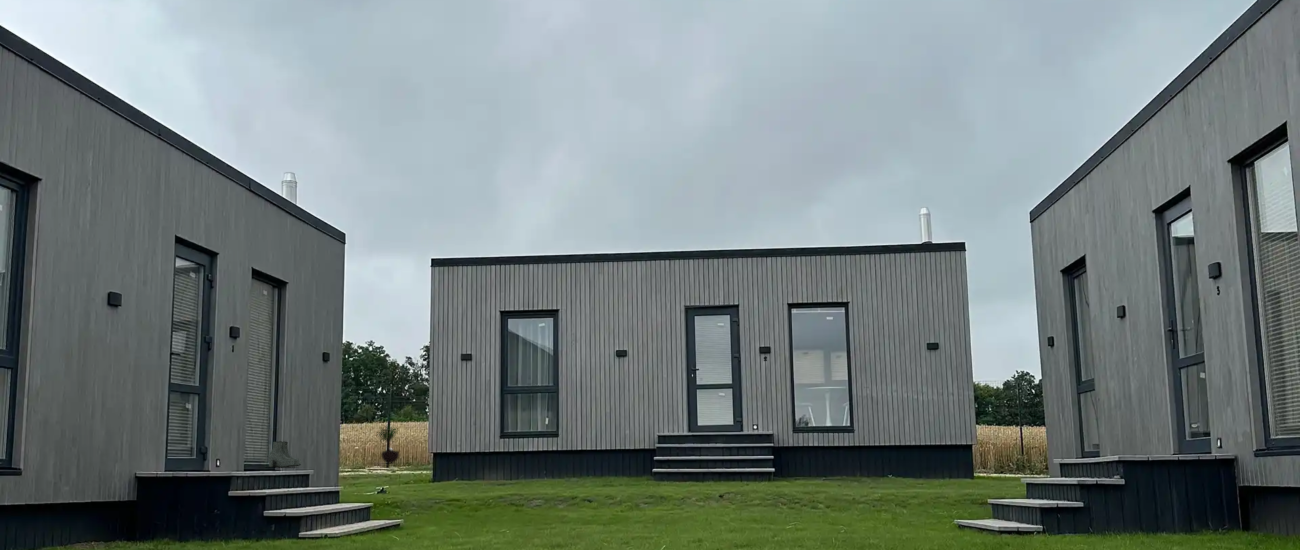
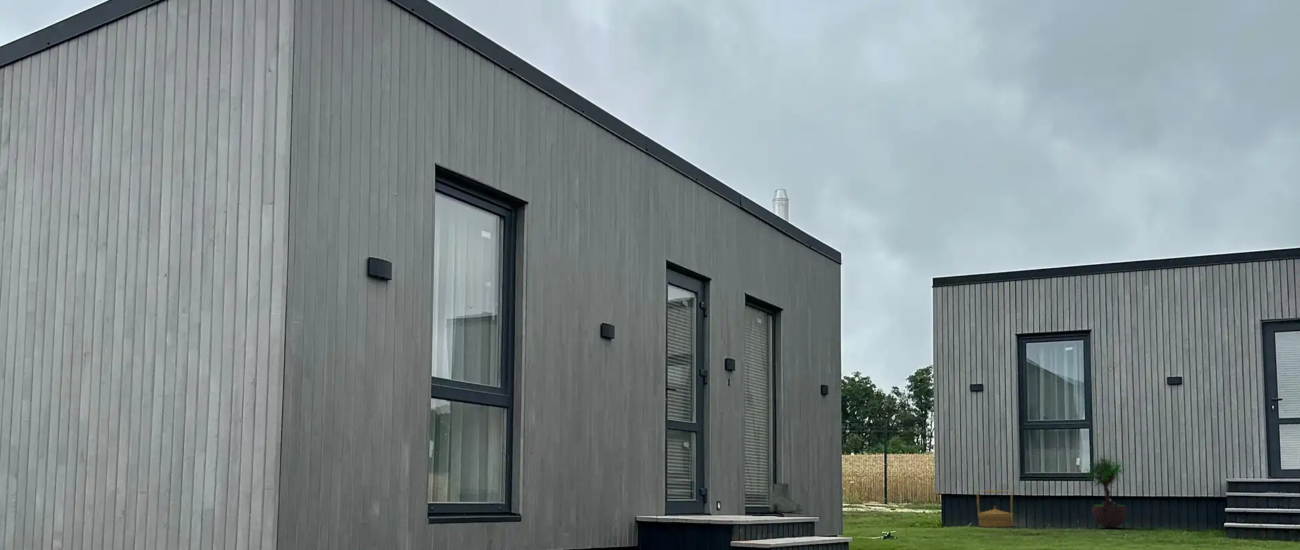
potted tree: present [377,426,399,463] -> present [1086,458,1127,528]
woven basket: none [462,447,493,480] -> present [977,490,1013,527]

